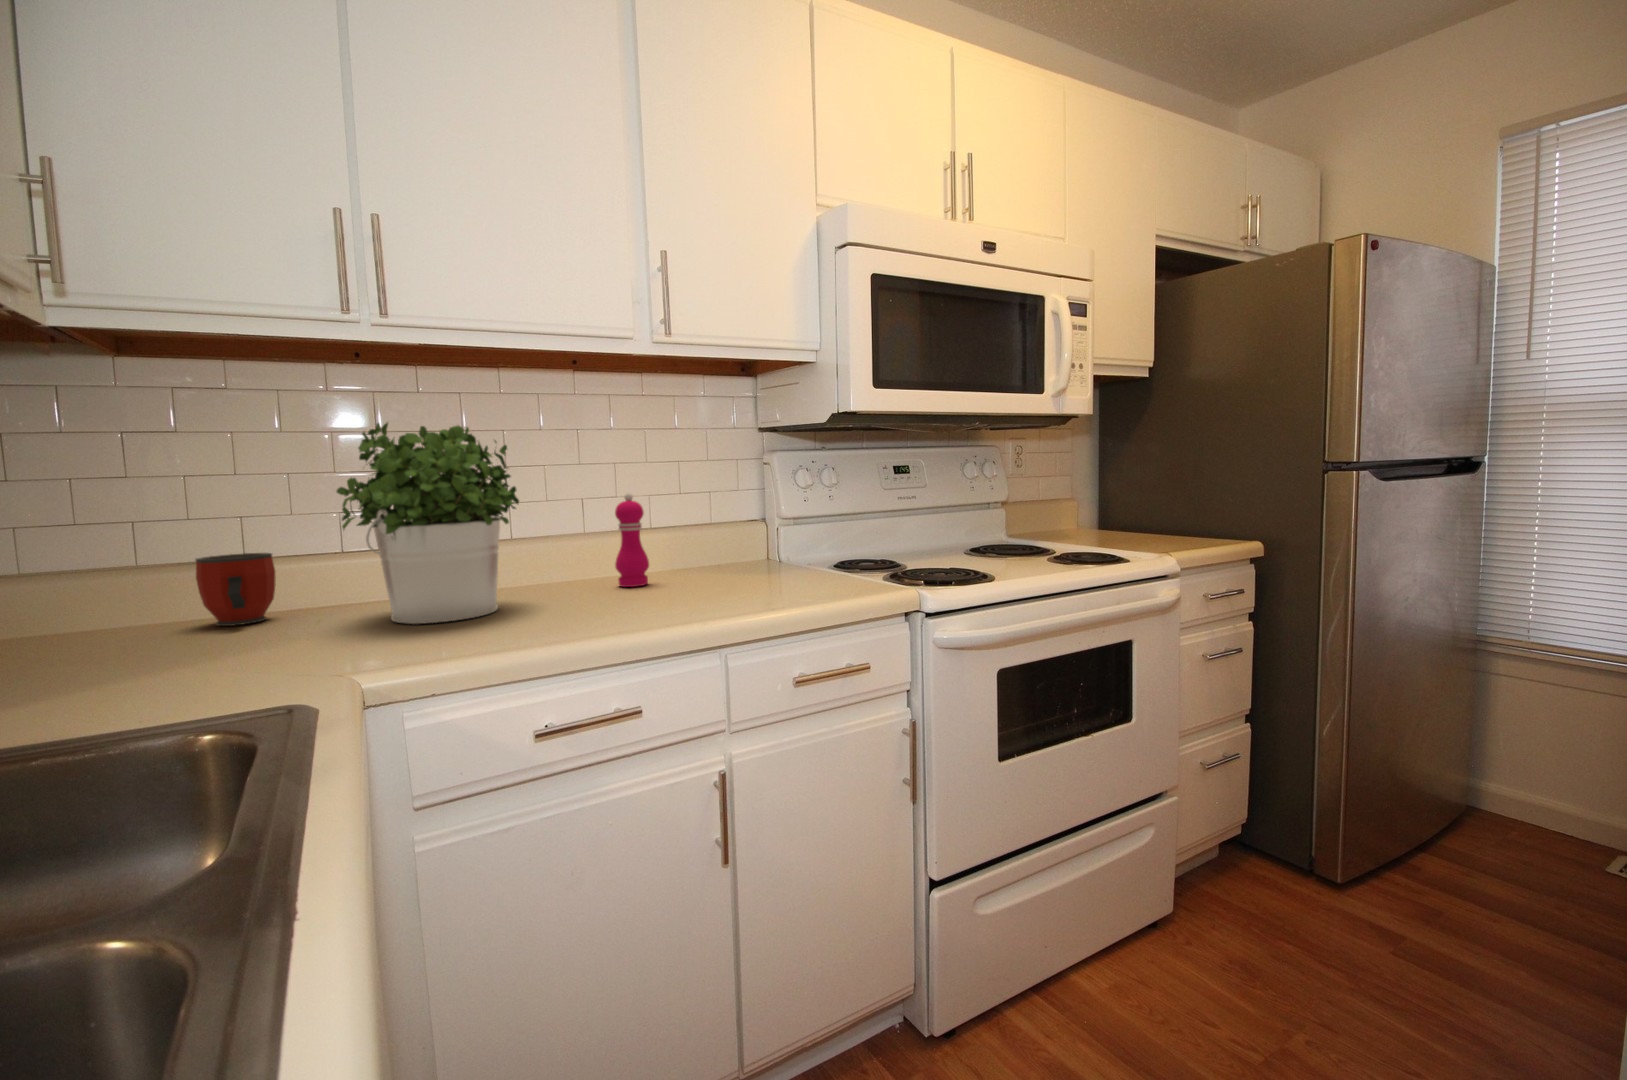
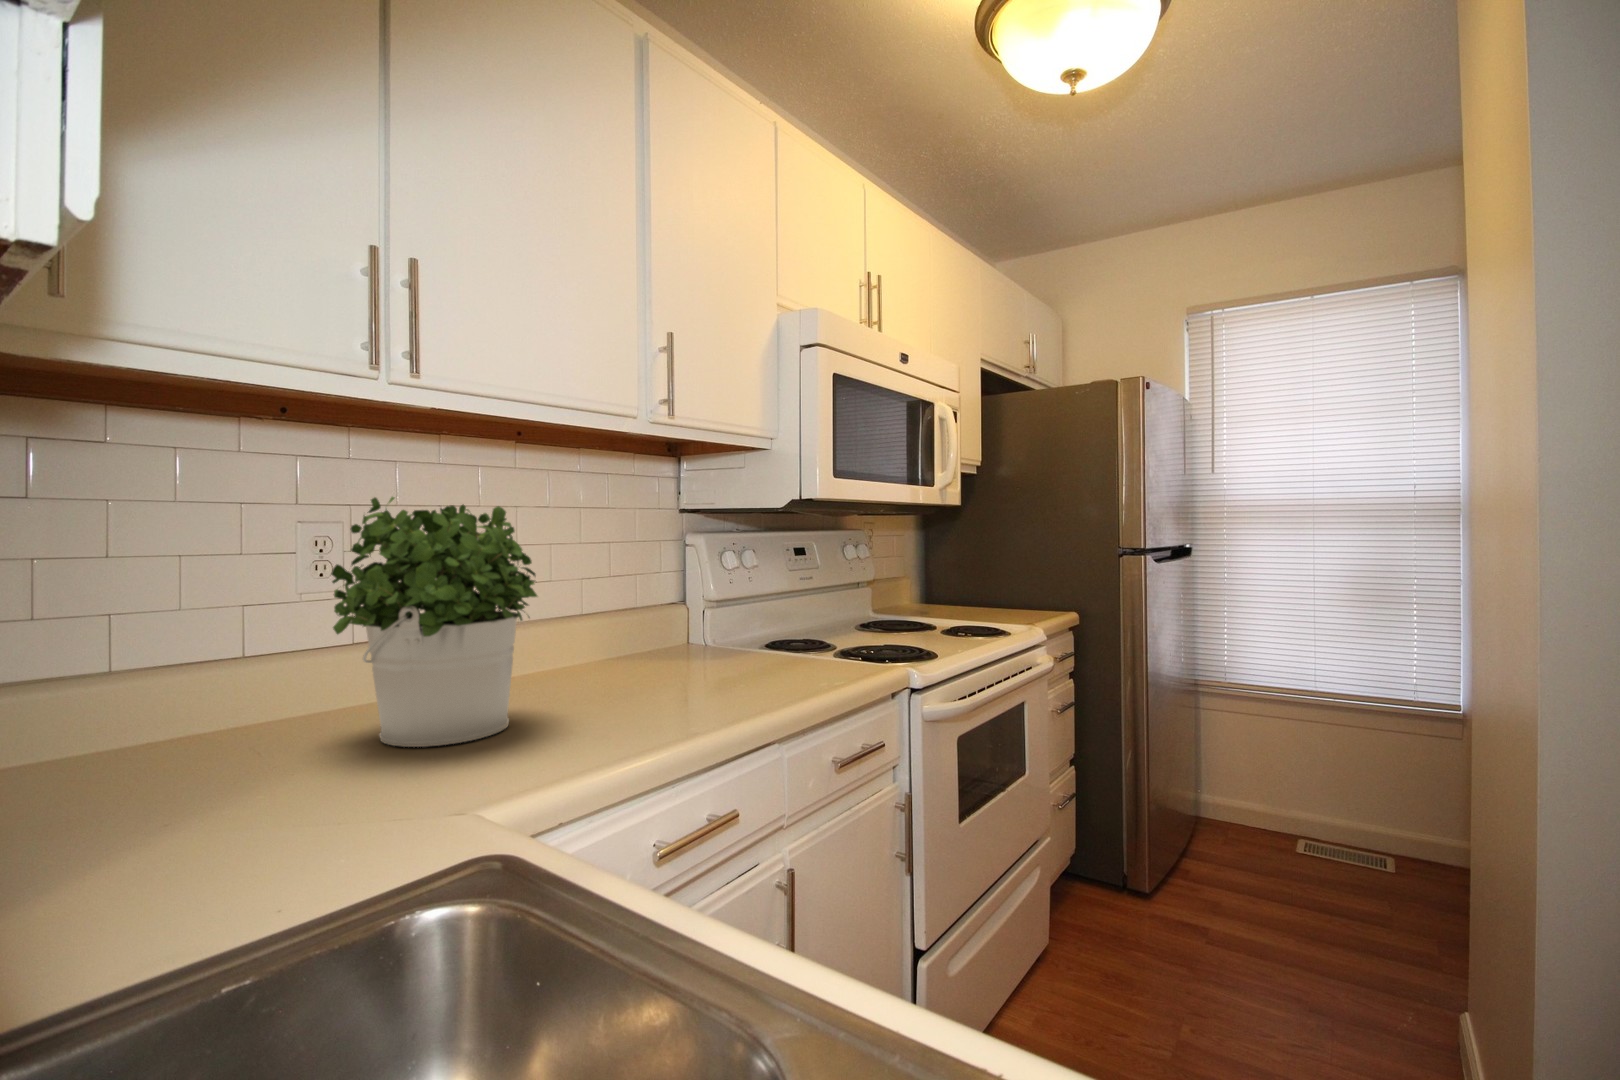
pepper mill: present [615,493,649,587] -> none [586,579,624,683]
mug: present [196,553,275,626] -> none [64,667,180,778]

